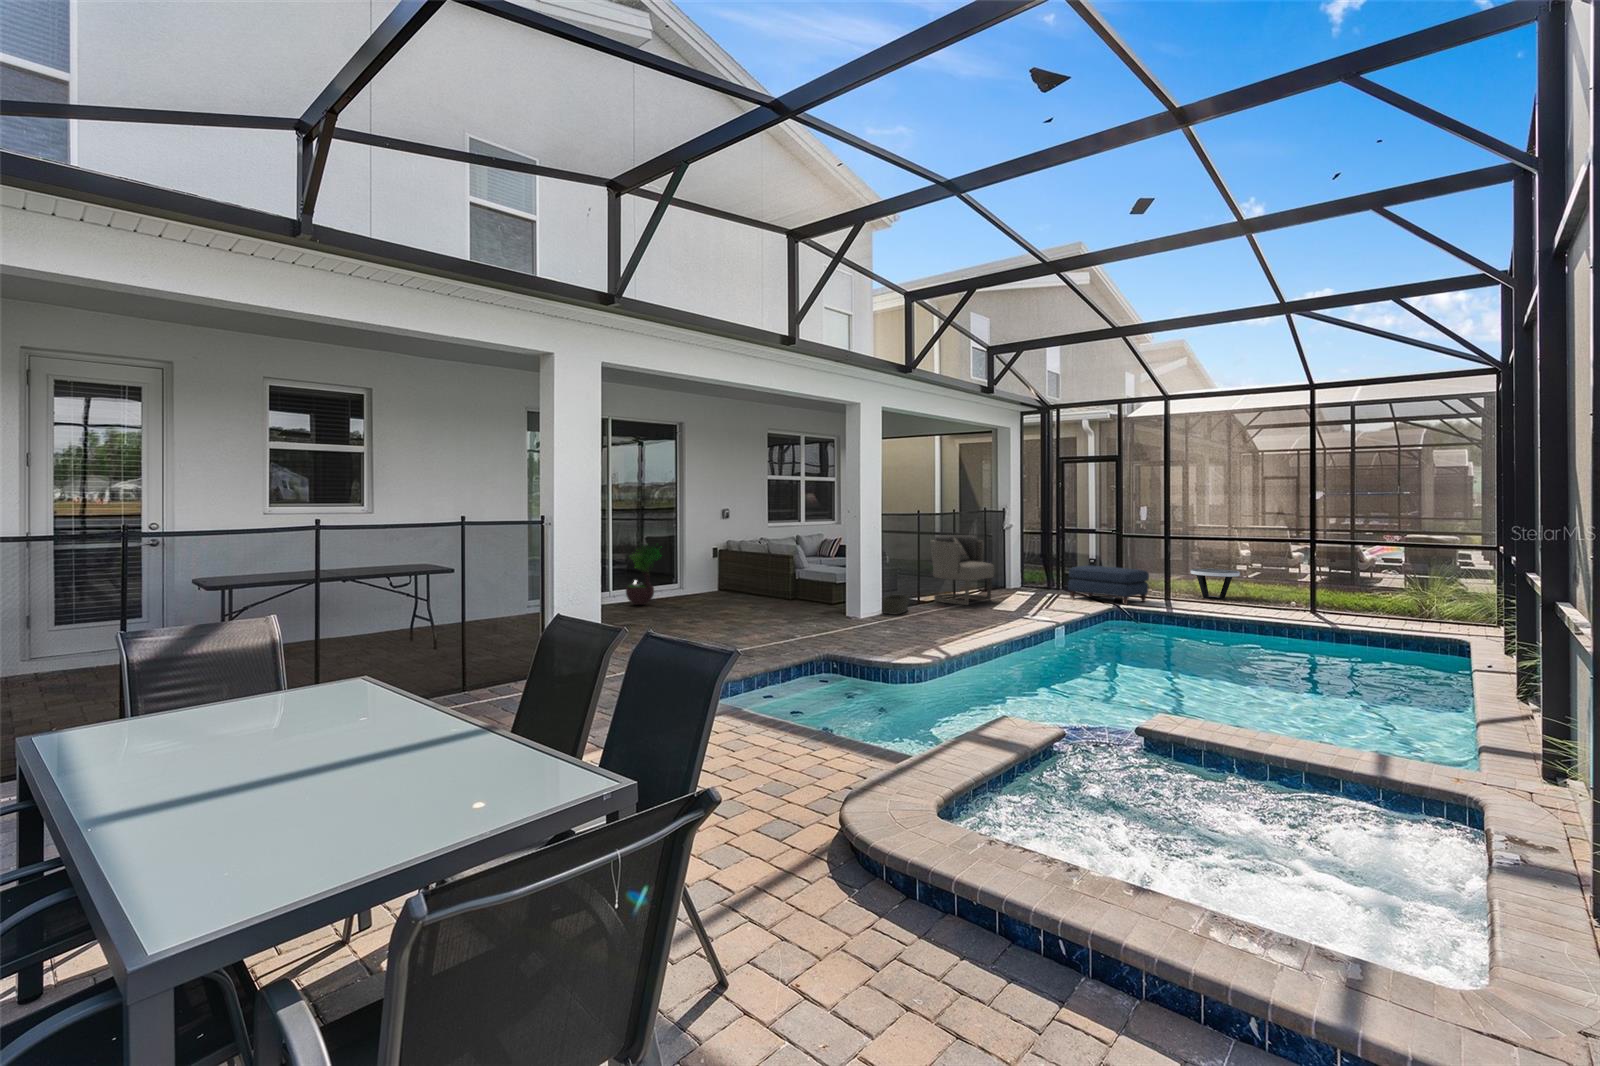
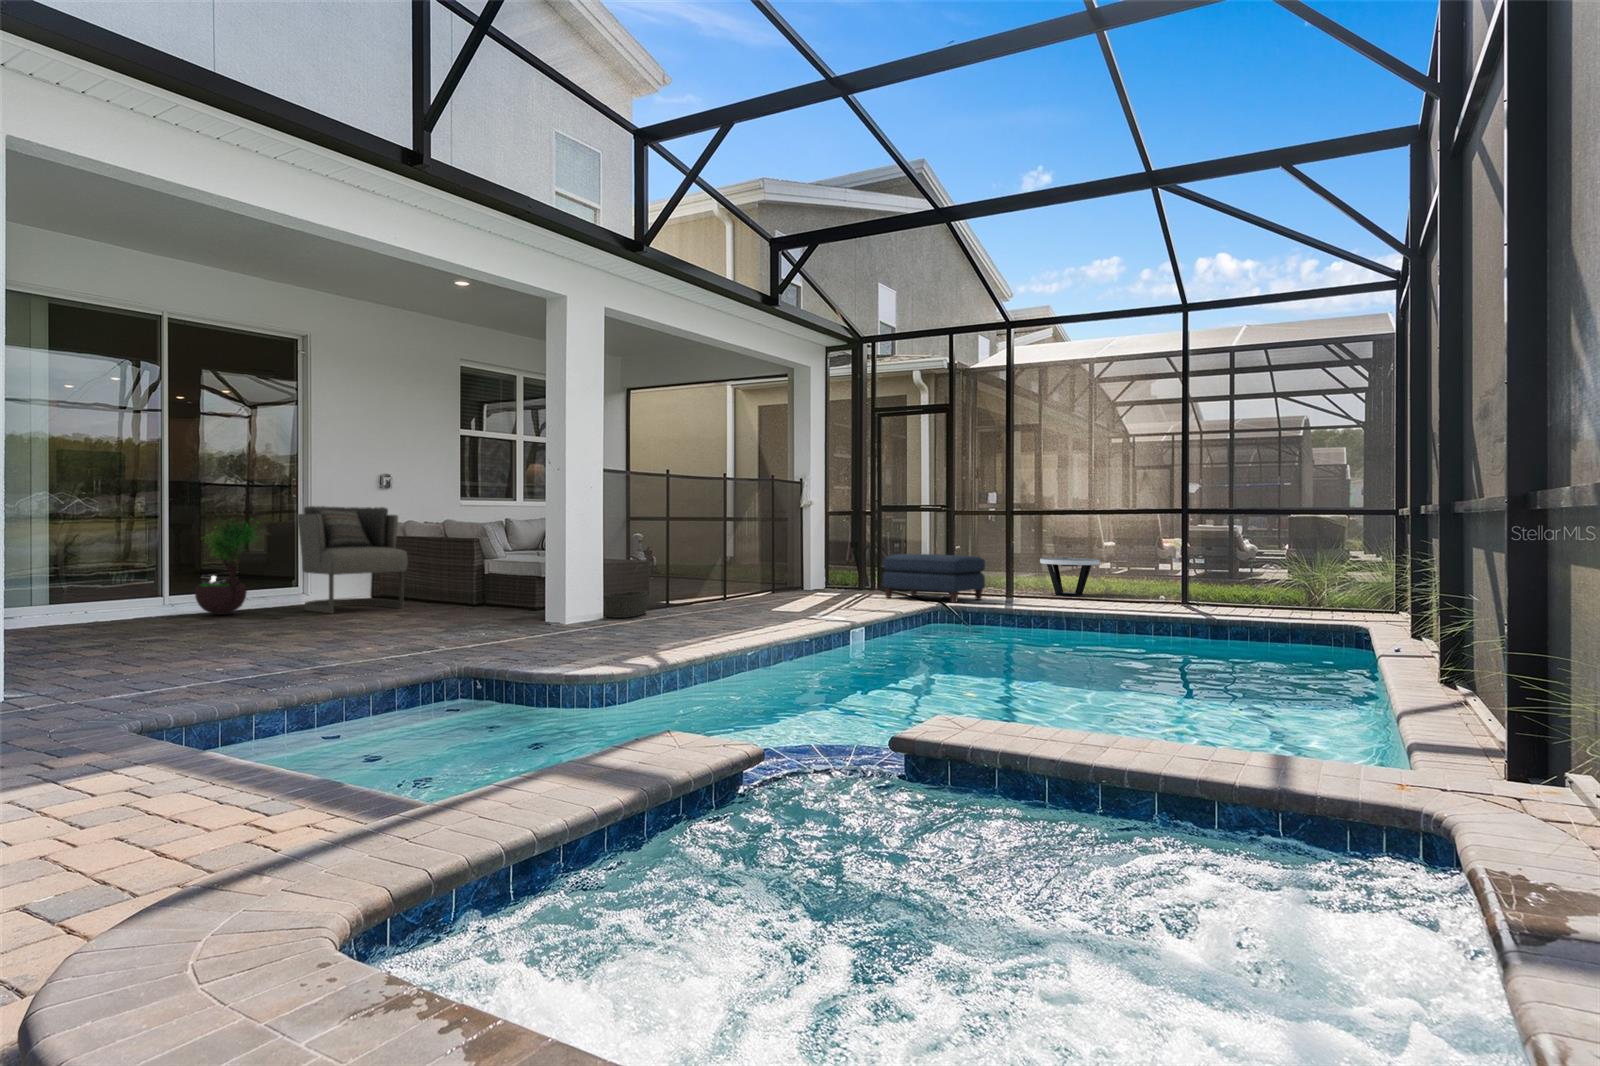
armchair: present [930,535,994,605] -> present [297,506,408,614]

